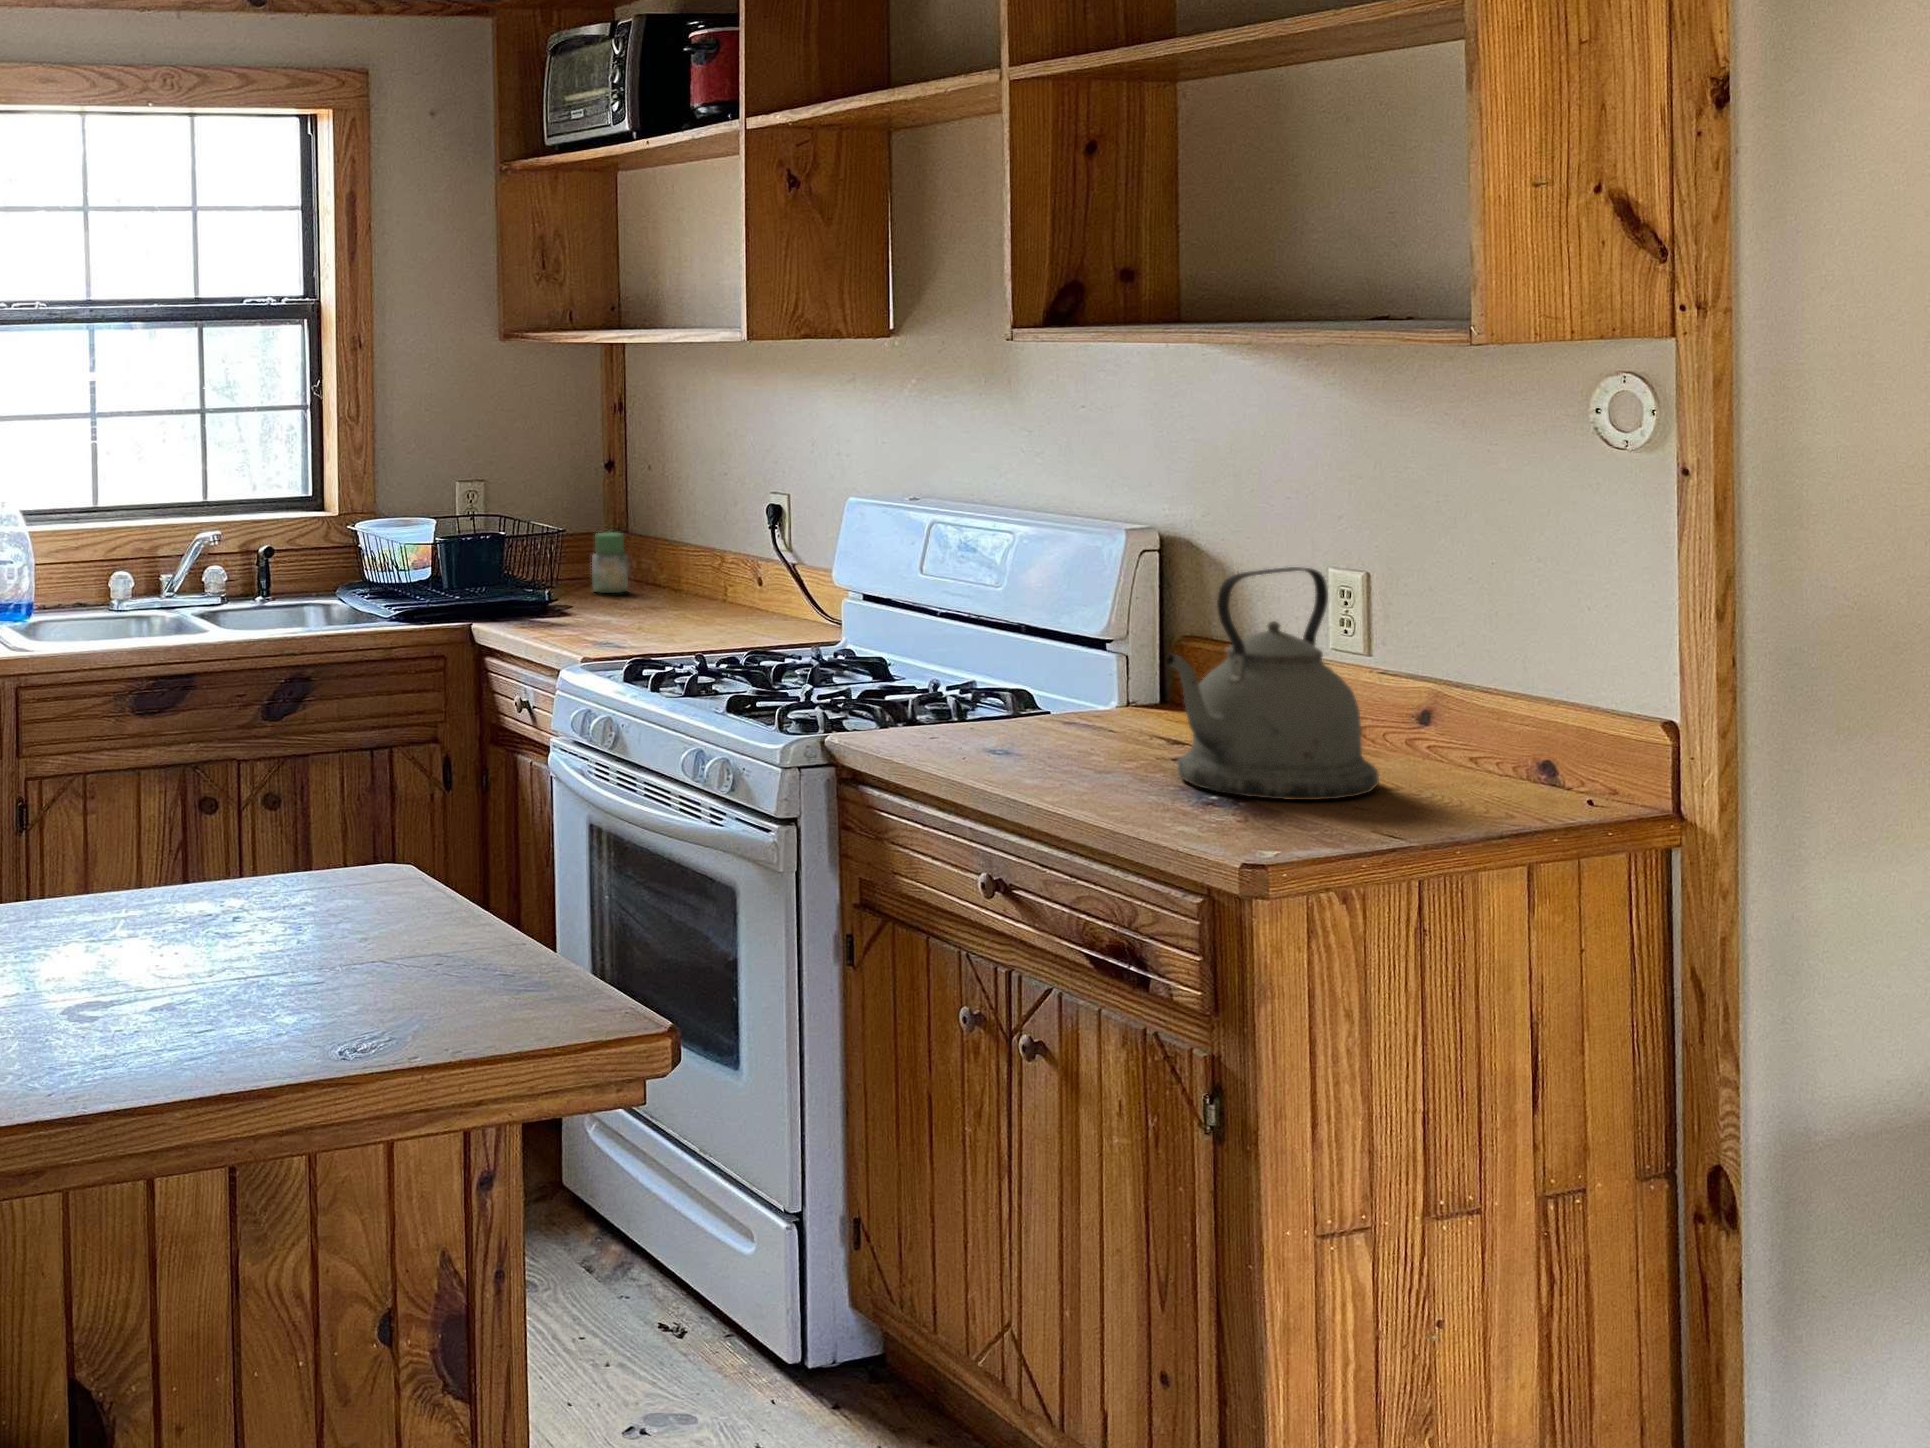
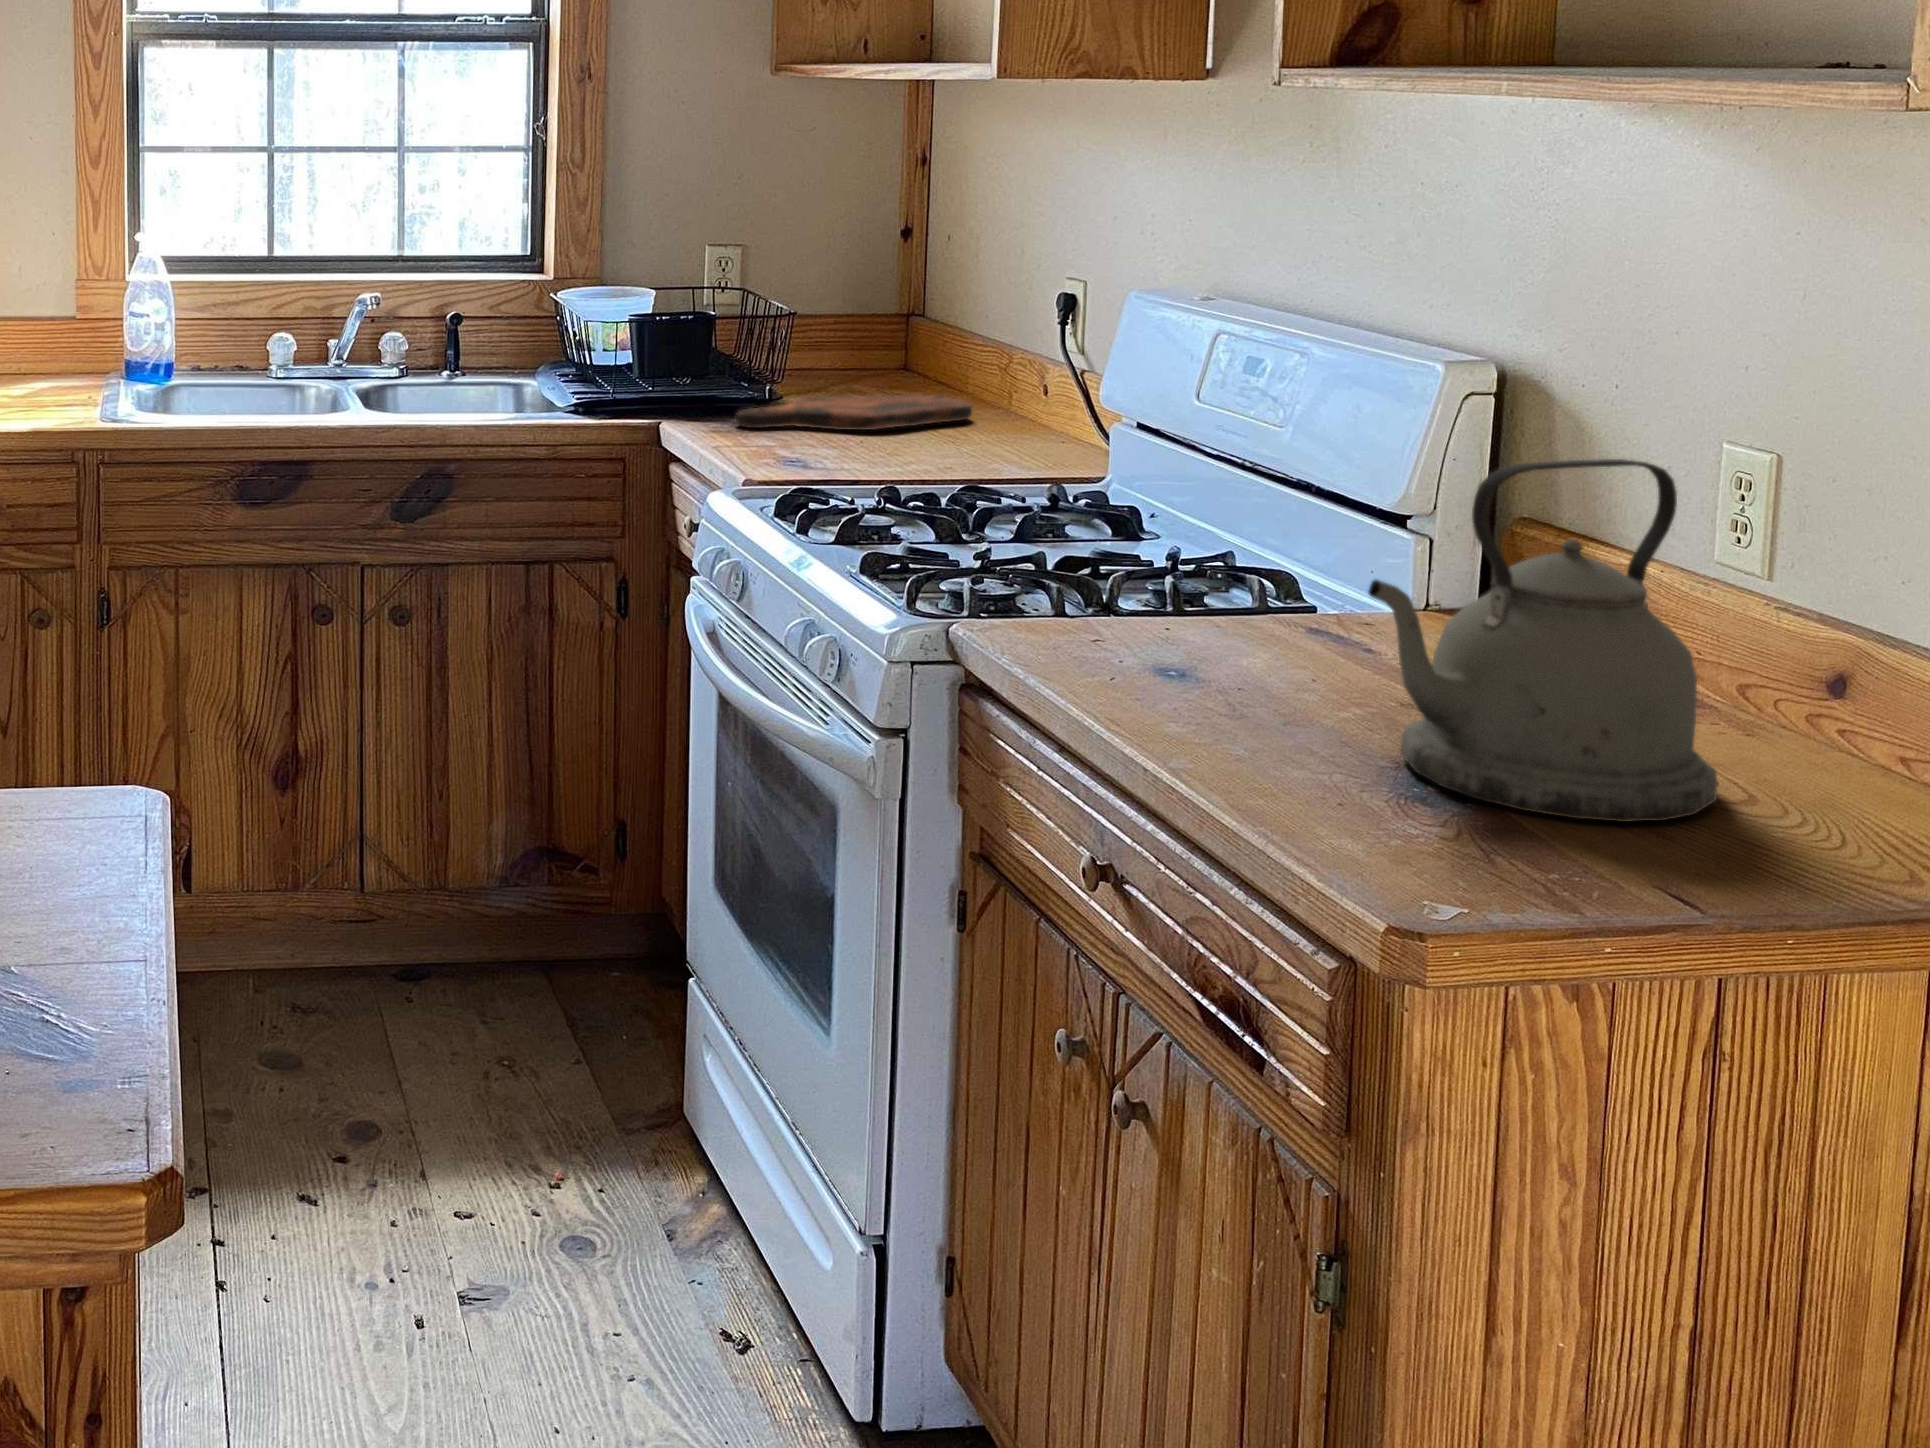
jar: present [592,532,628,593] -> none [857,318,902,392]
cutting board: none [531,590,703,623] -> present [736,394,972,430]

